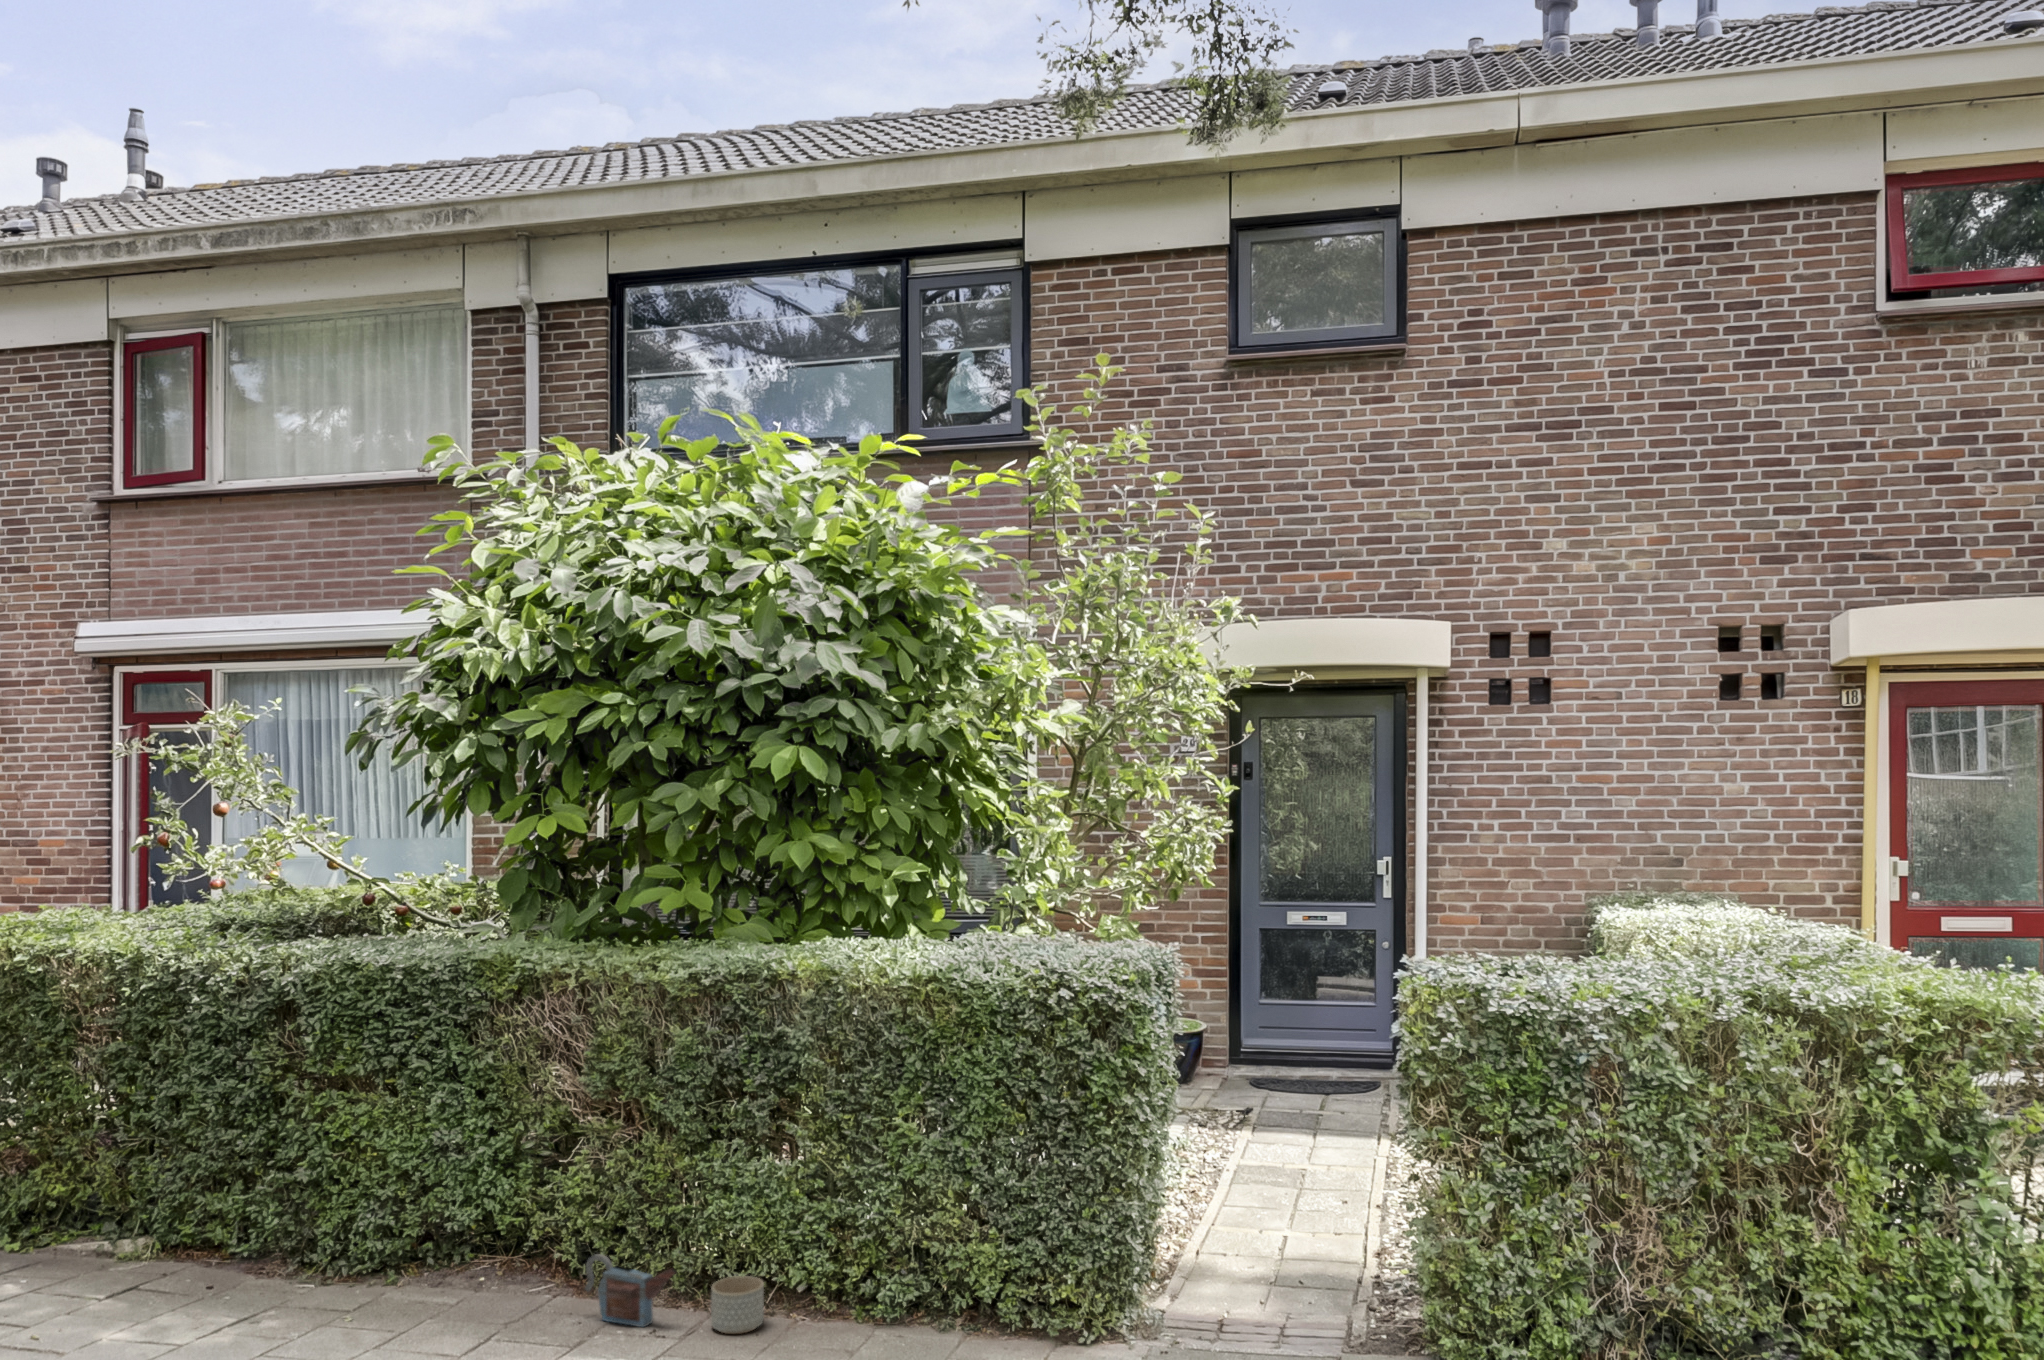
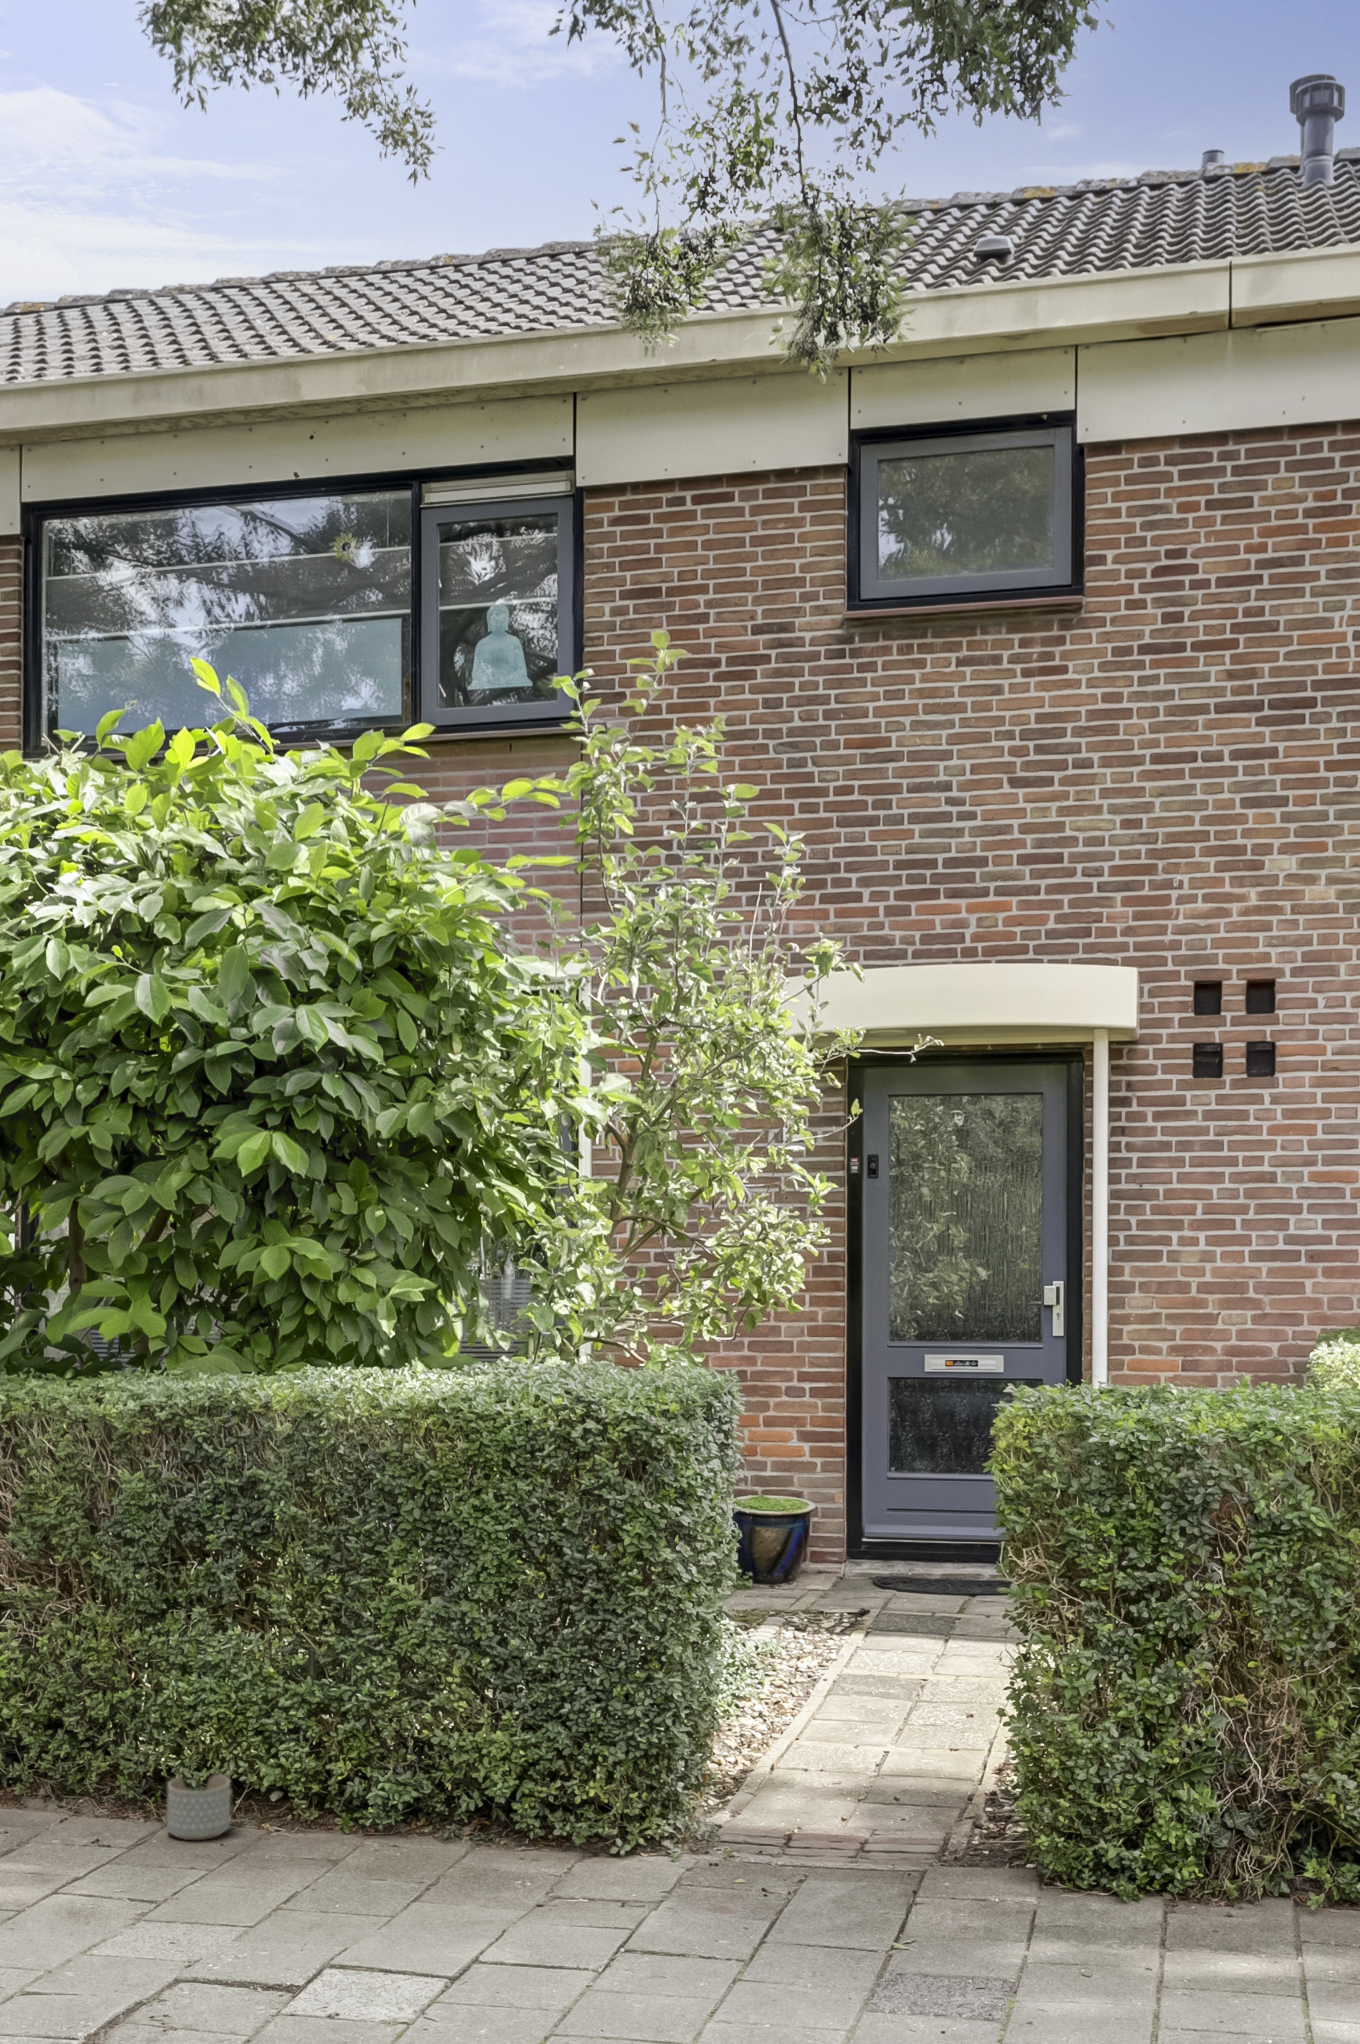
watering can: present [585,1254,676,1327] -> none [14,1745,126,1833]

